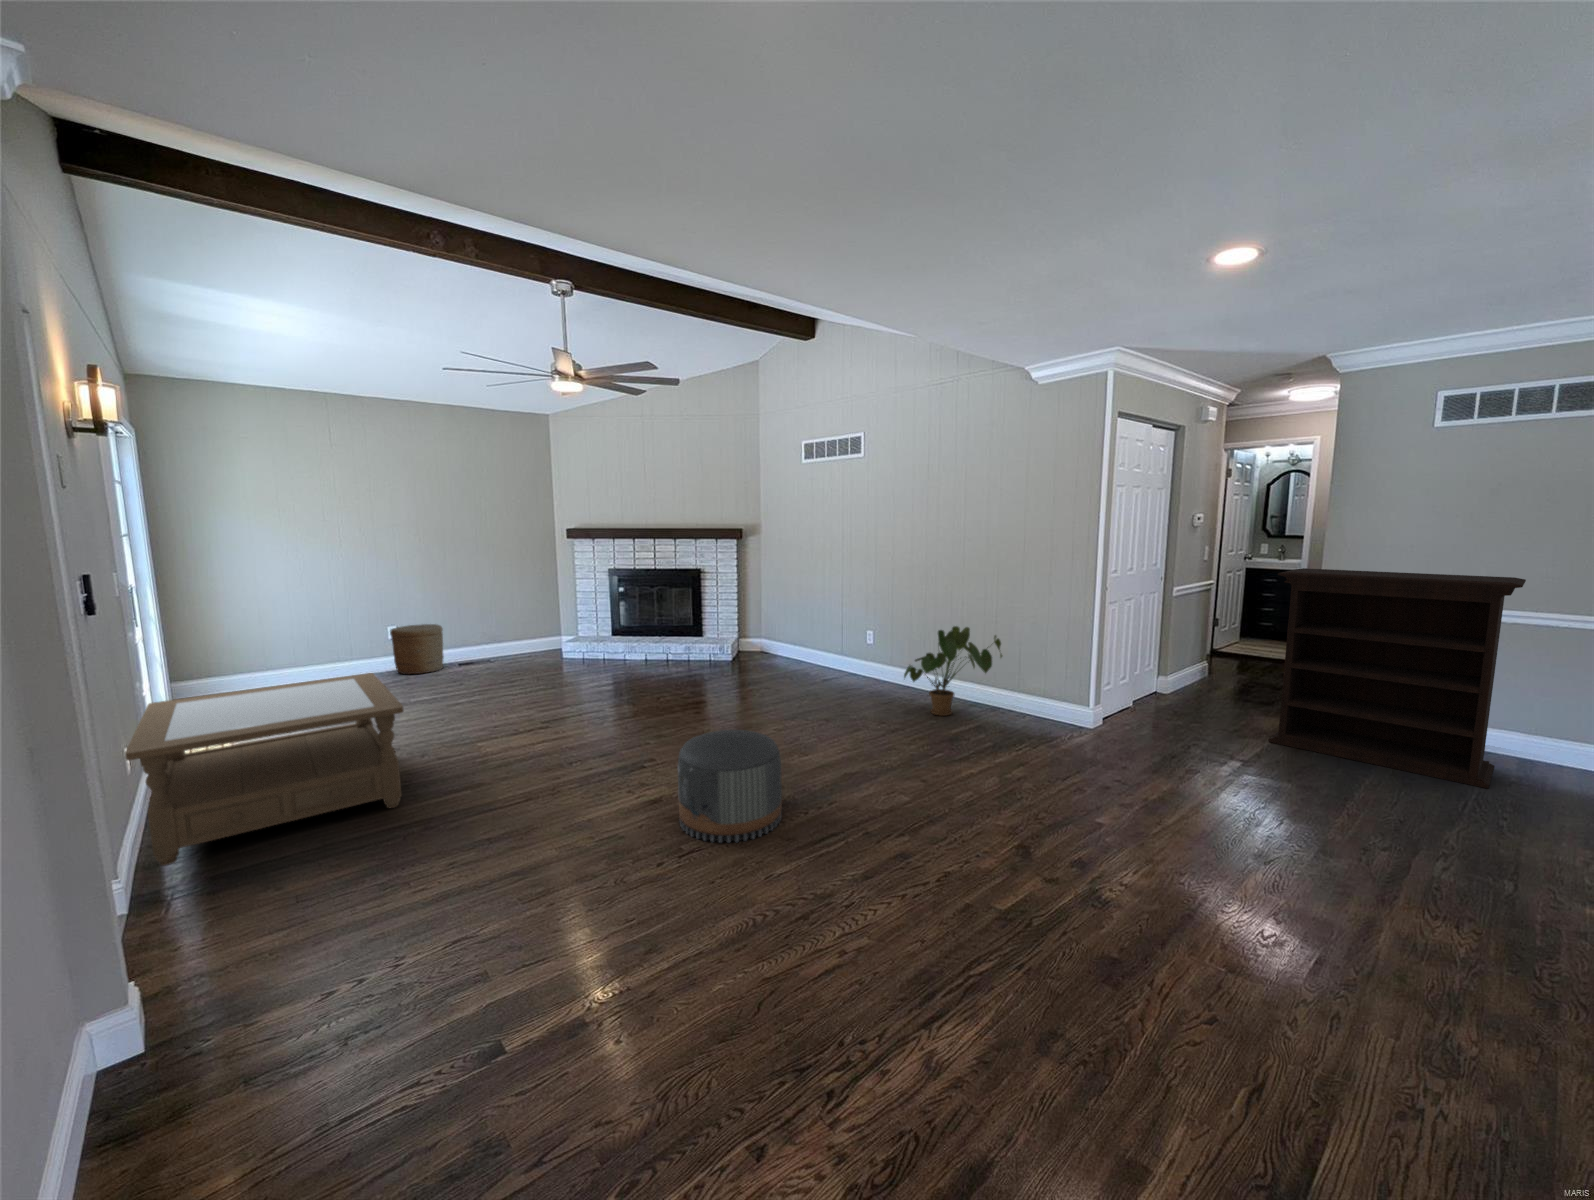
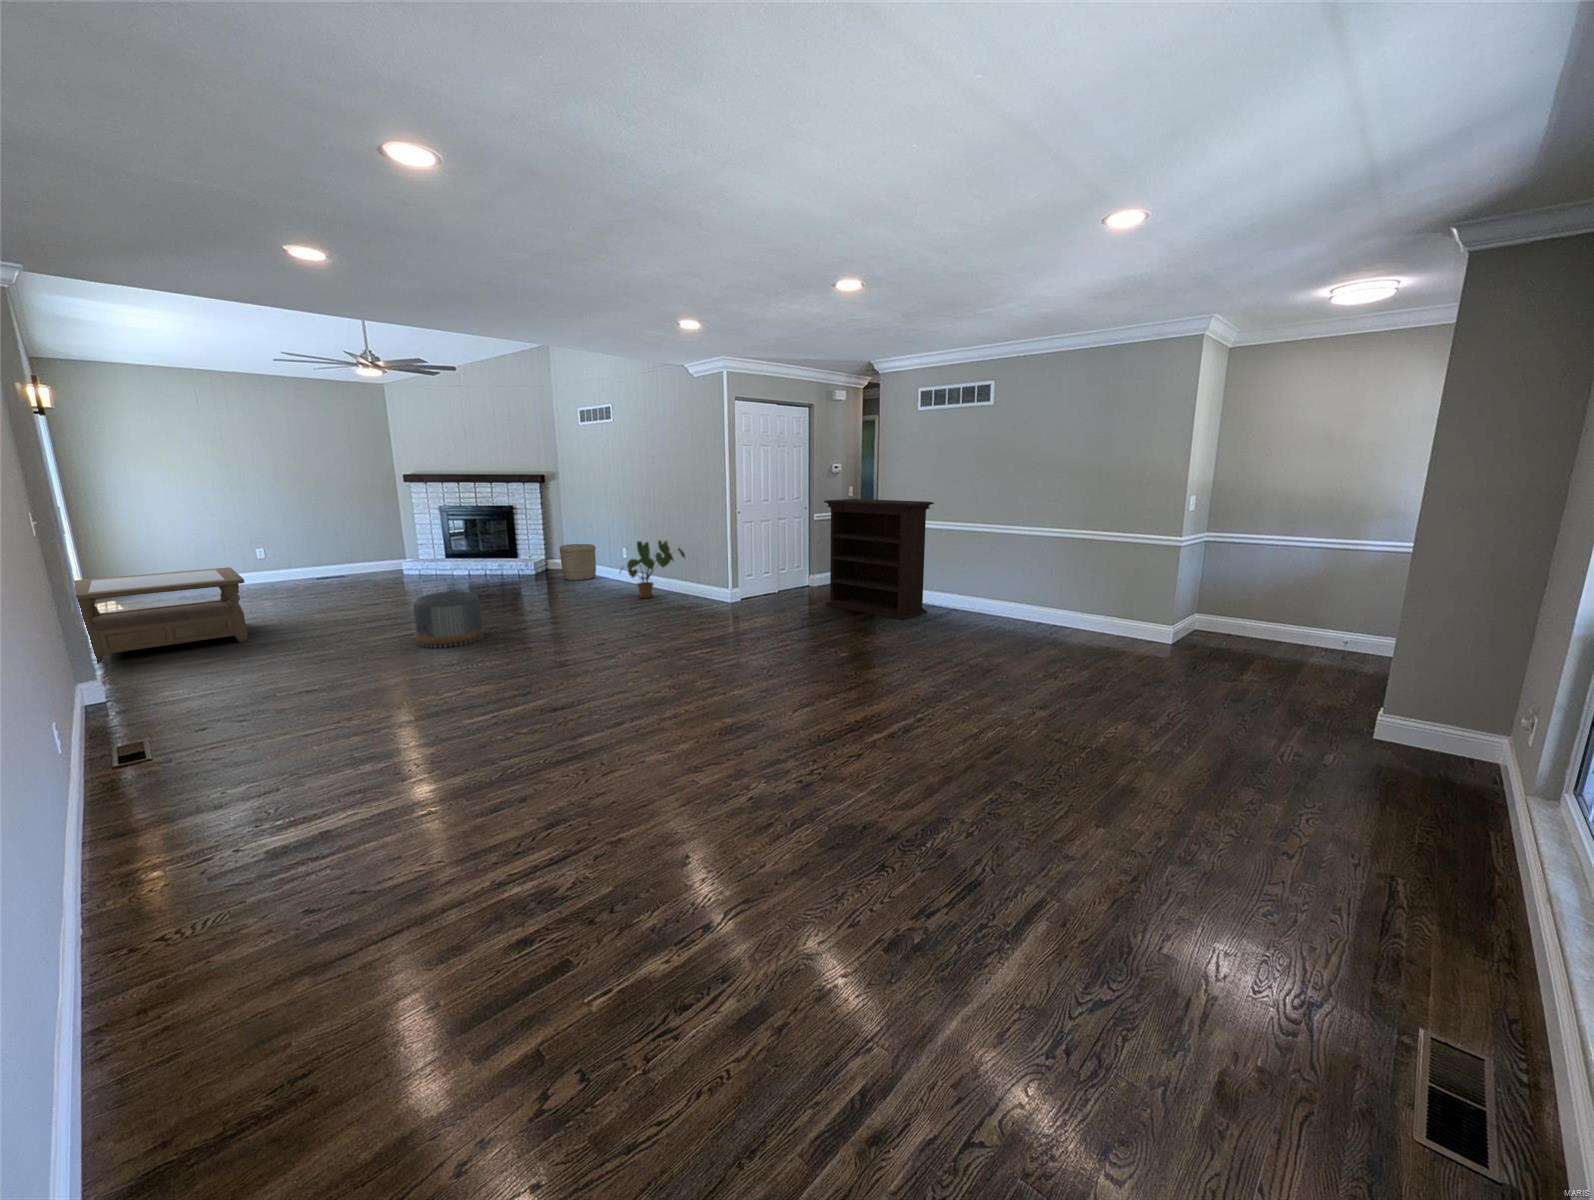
woven basket: present [390,624,444,674] -> present [560,544,596,580]

